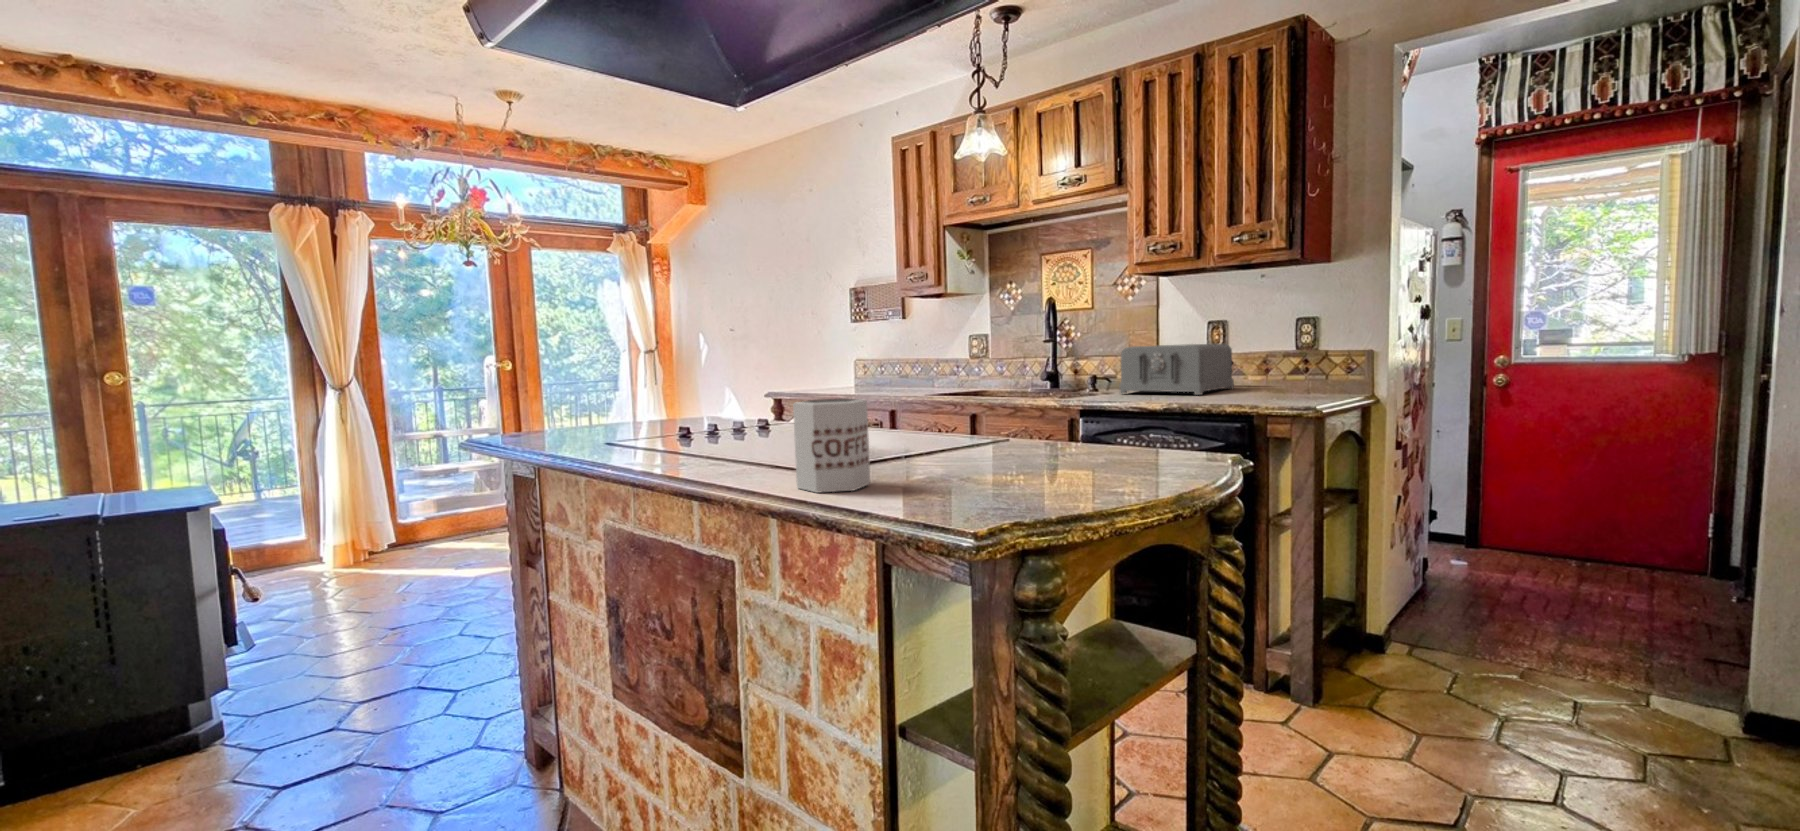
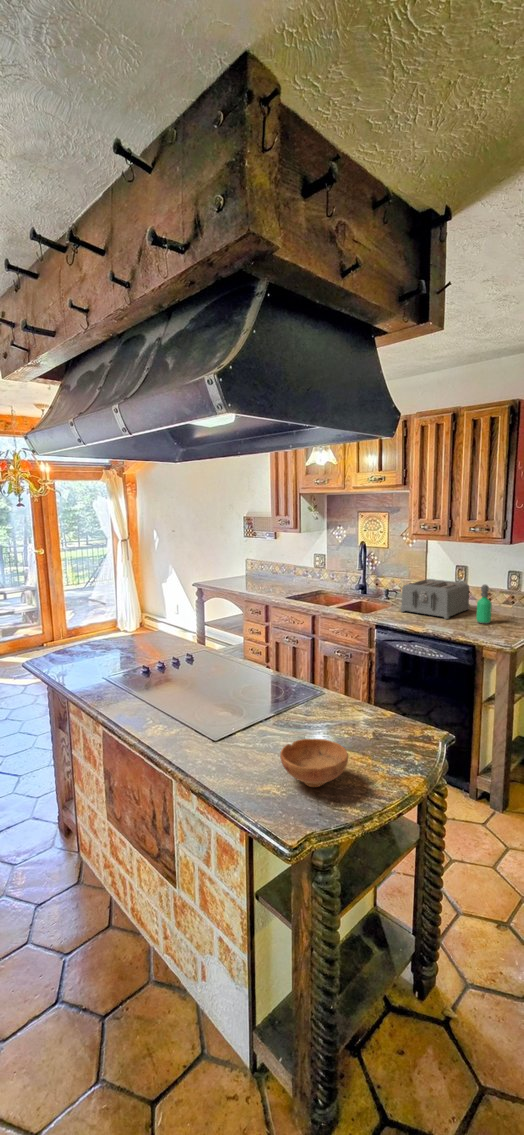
soap dispenser: none [1250,329,1276,396] -> present [476,585,492,624]
mug: present [793,398,870,493] -> none [204,715,243,773]
bowl: none [944,431,1077,497] -> present [280,739,348,787]

